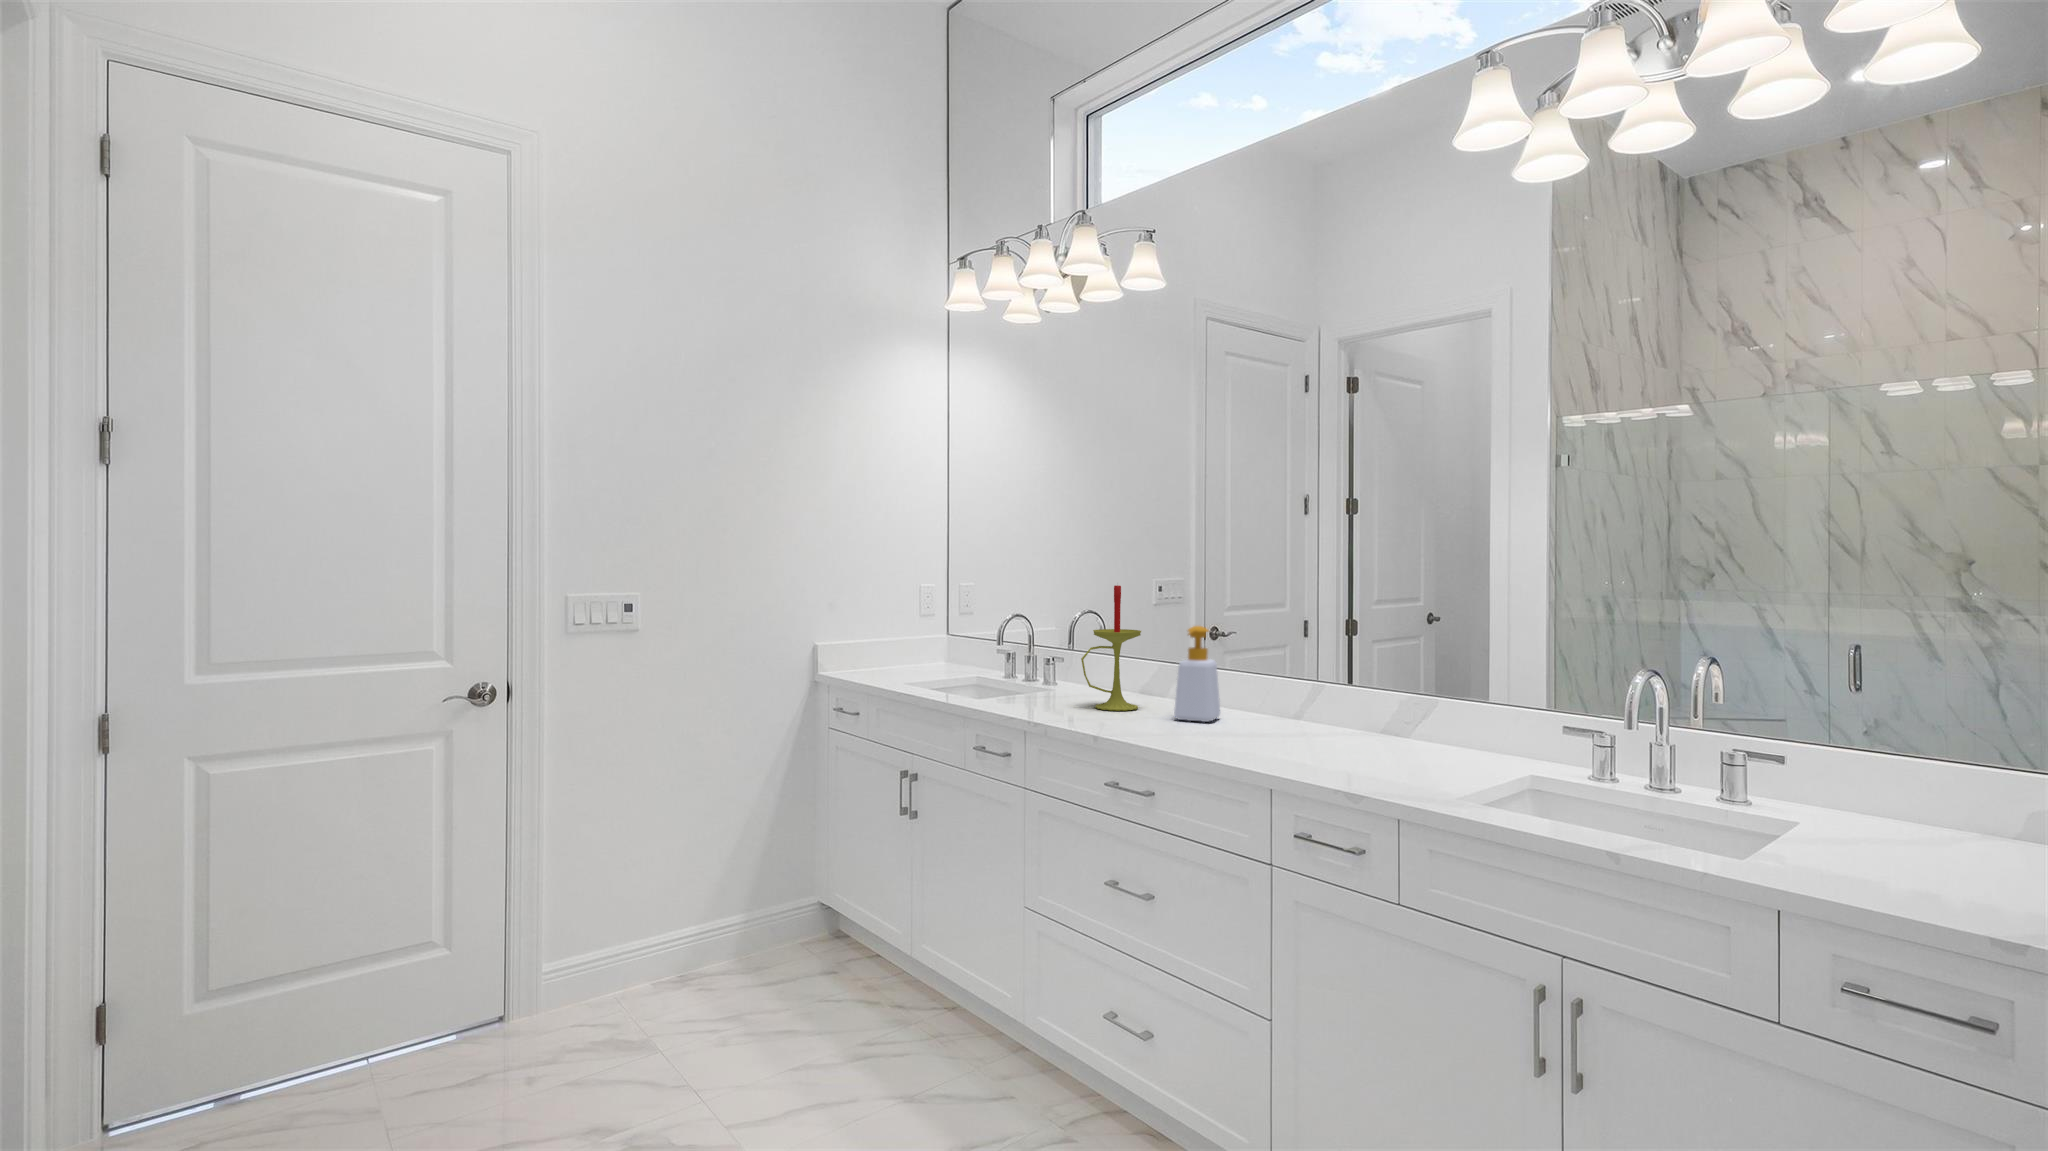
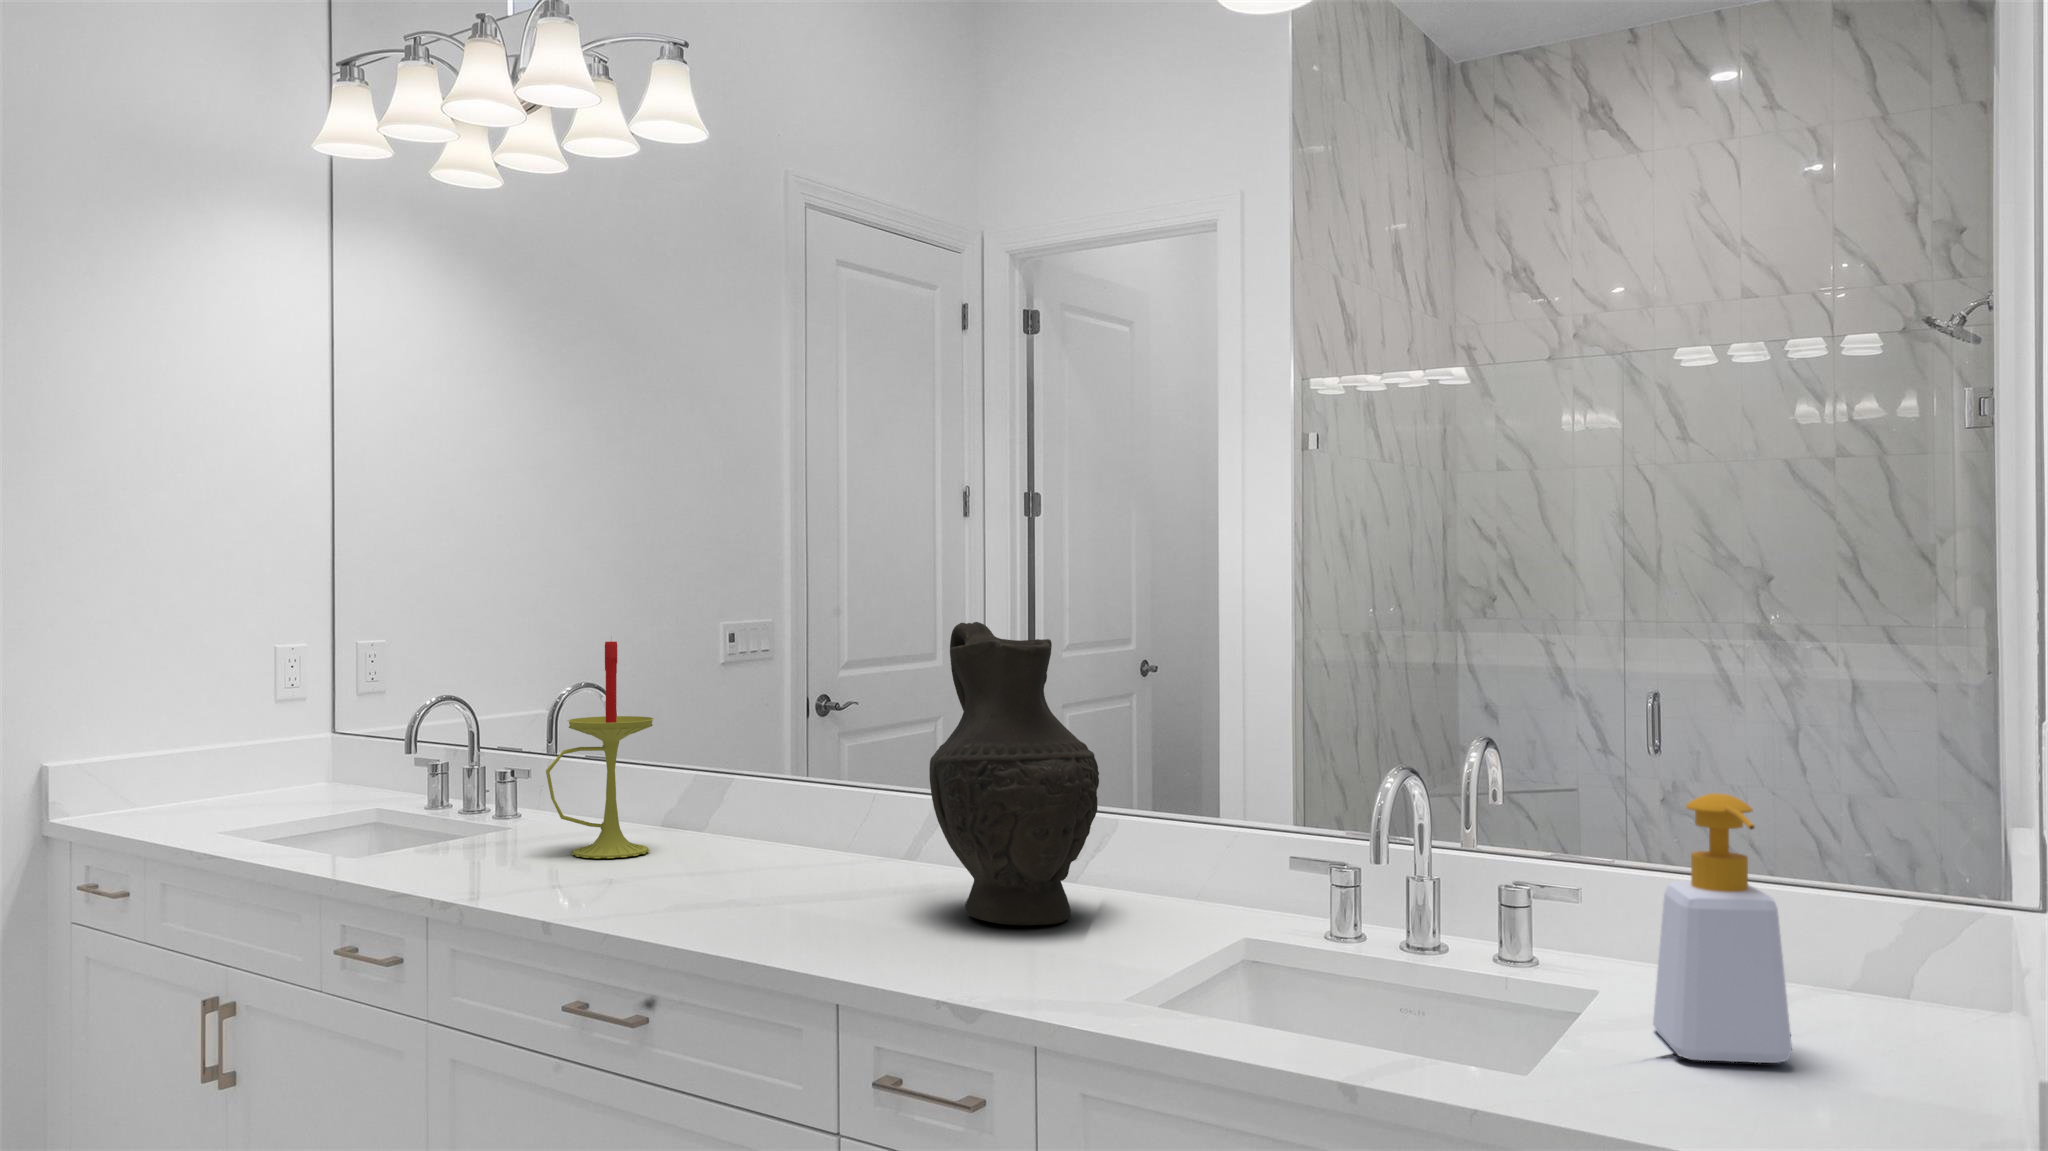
decorative vase: none [1321,575,1431,760] -> present [929,622,1099,925]
soap bottle: present [1174,626,1221,722] -> present [1653,793,1792,1063]

